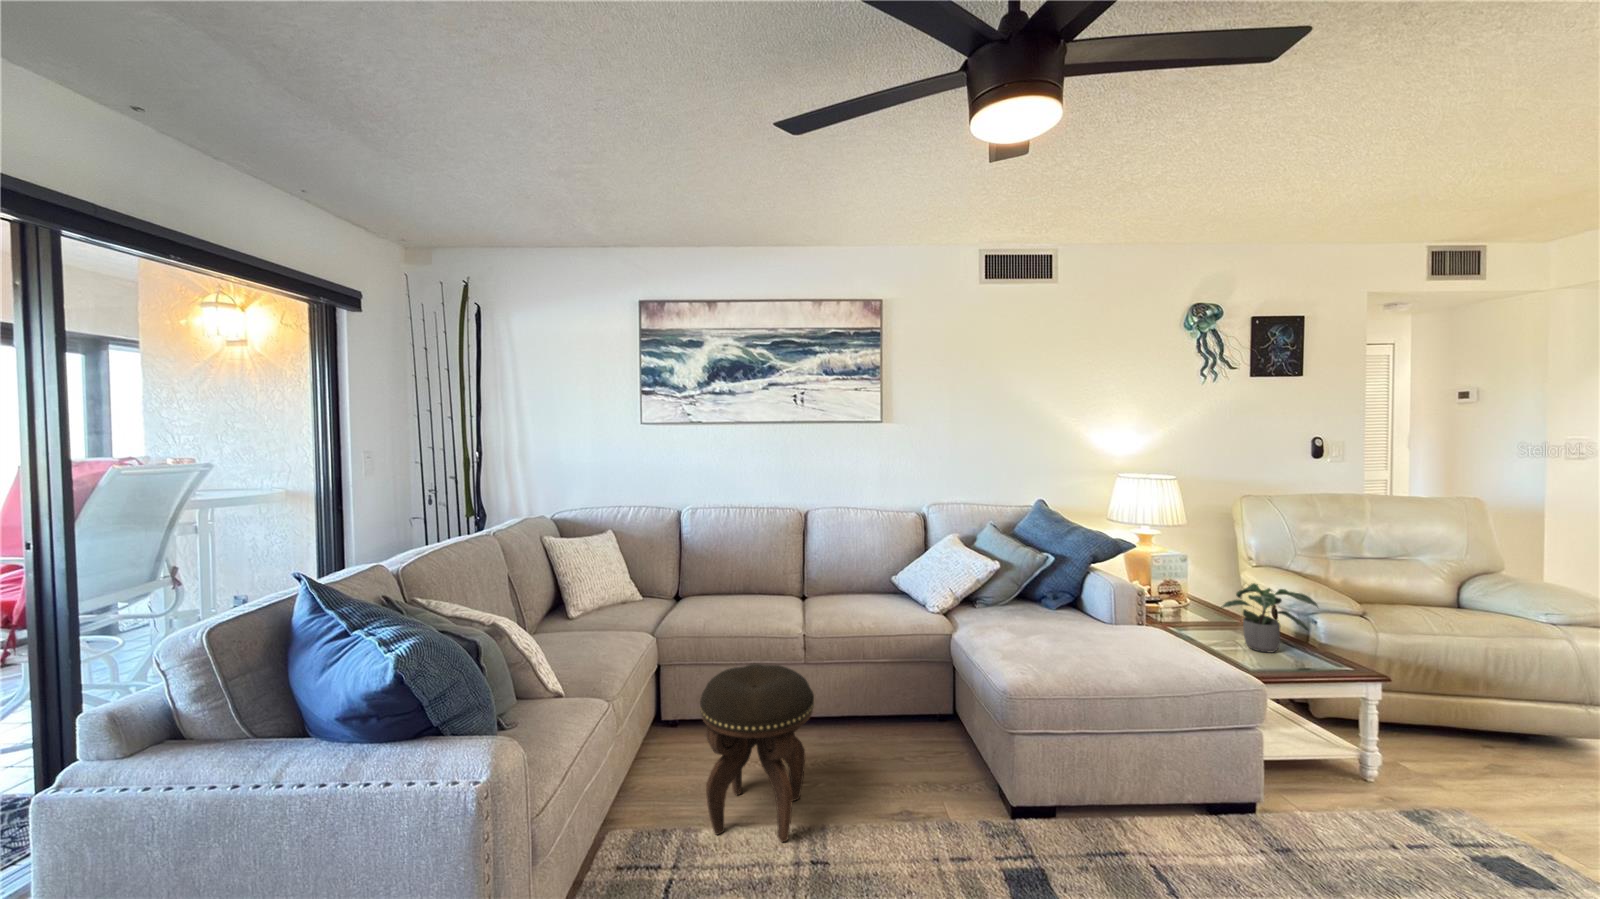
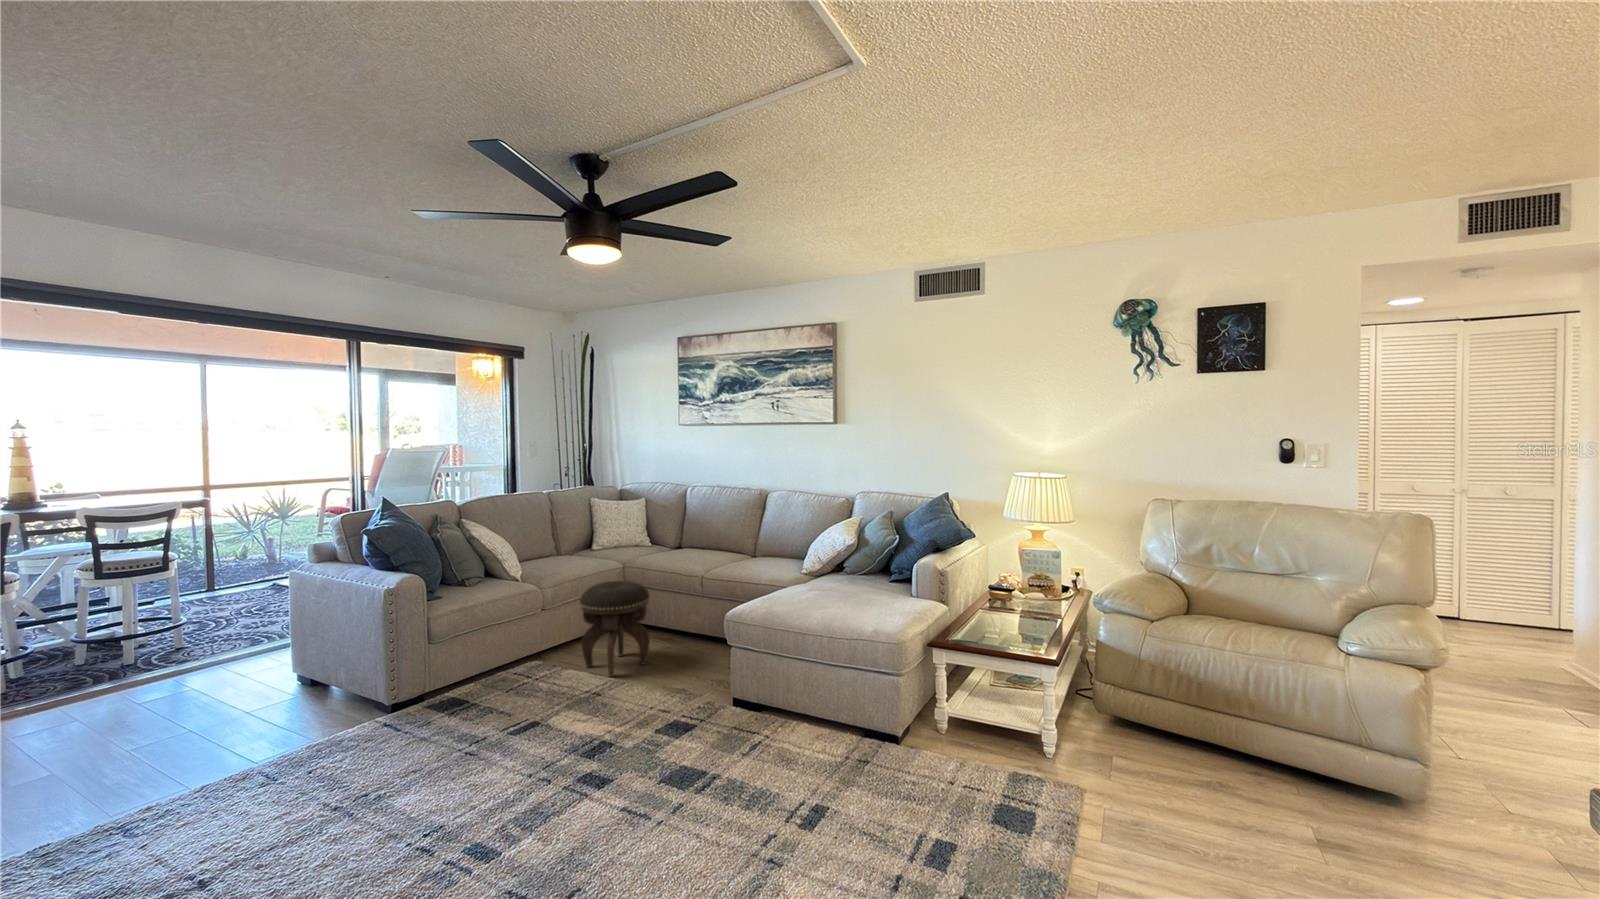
potted plant: present [1221,583,1318,653] -> none [968,573,1024,631]

